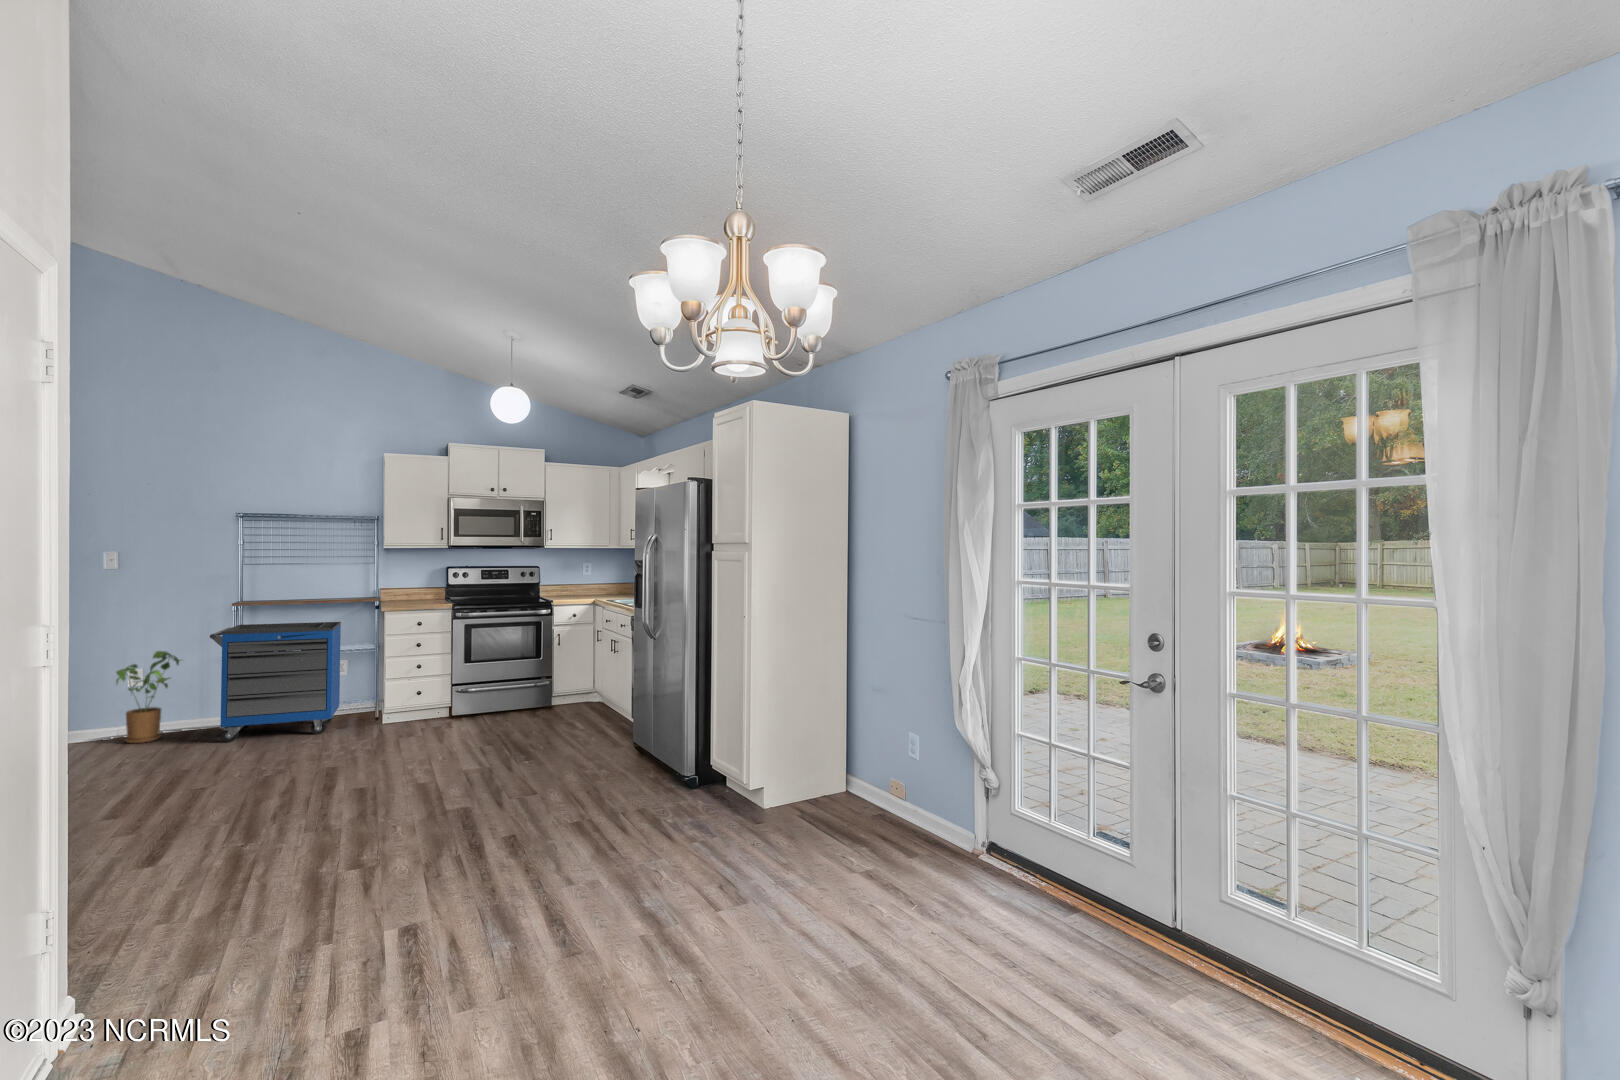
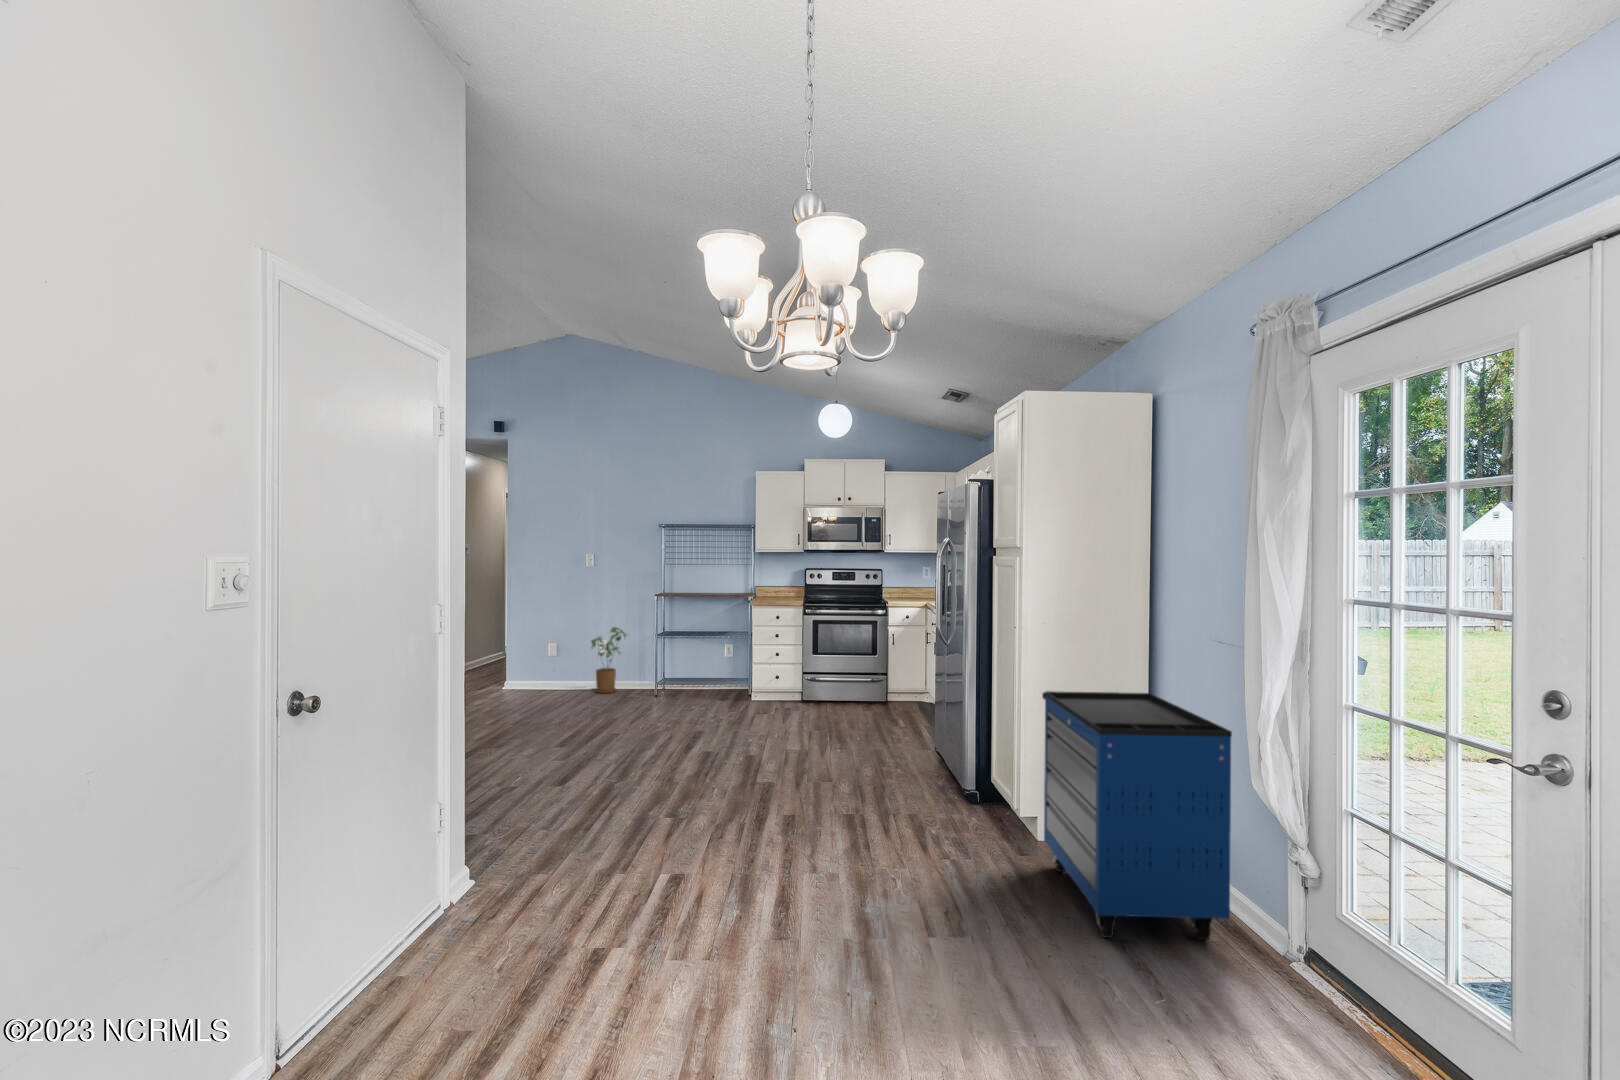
storage cabinet: present [210,622,341,742] -> present [1042,691,1232,940]

